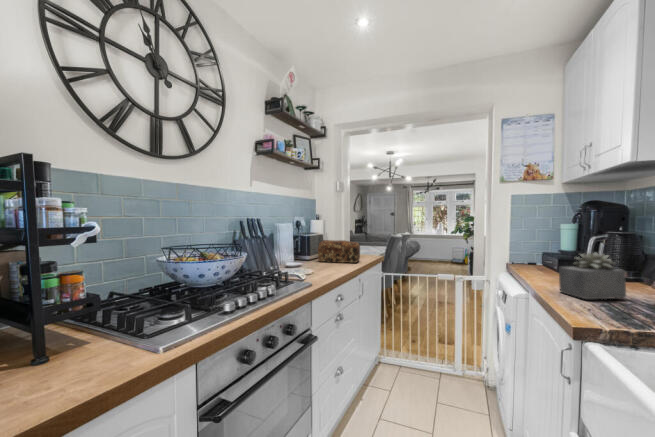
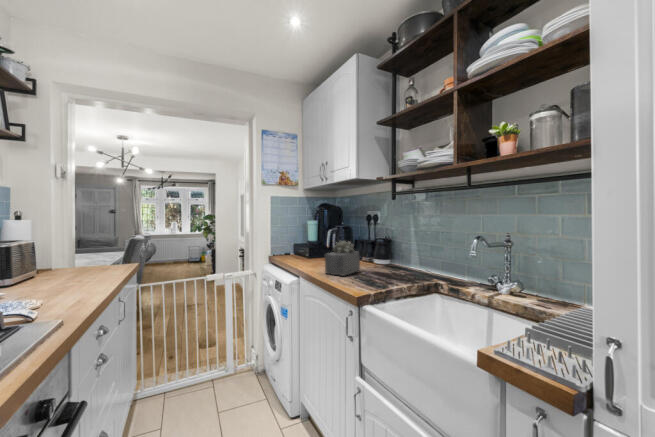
bread loaf: present [318,240,360,263] -> none [31,249,111,287]

